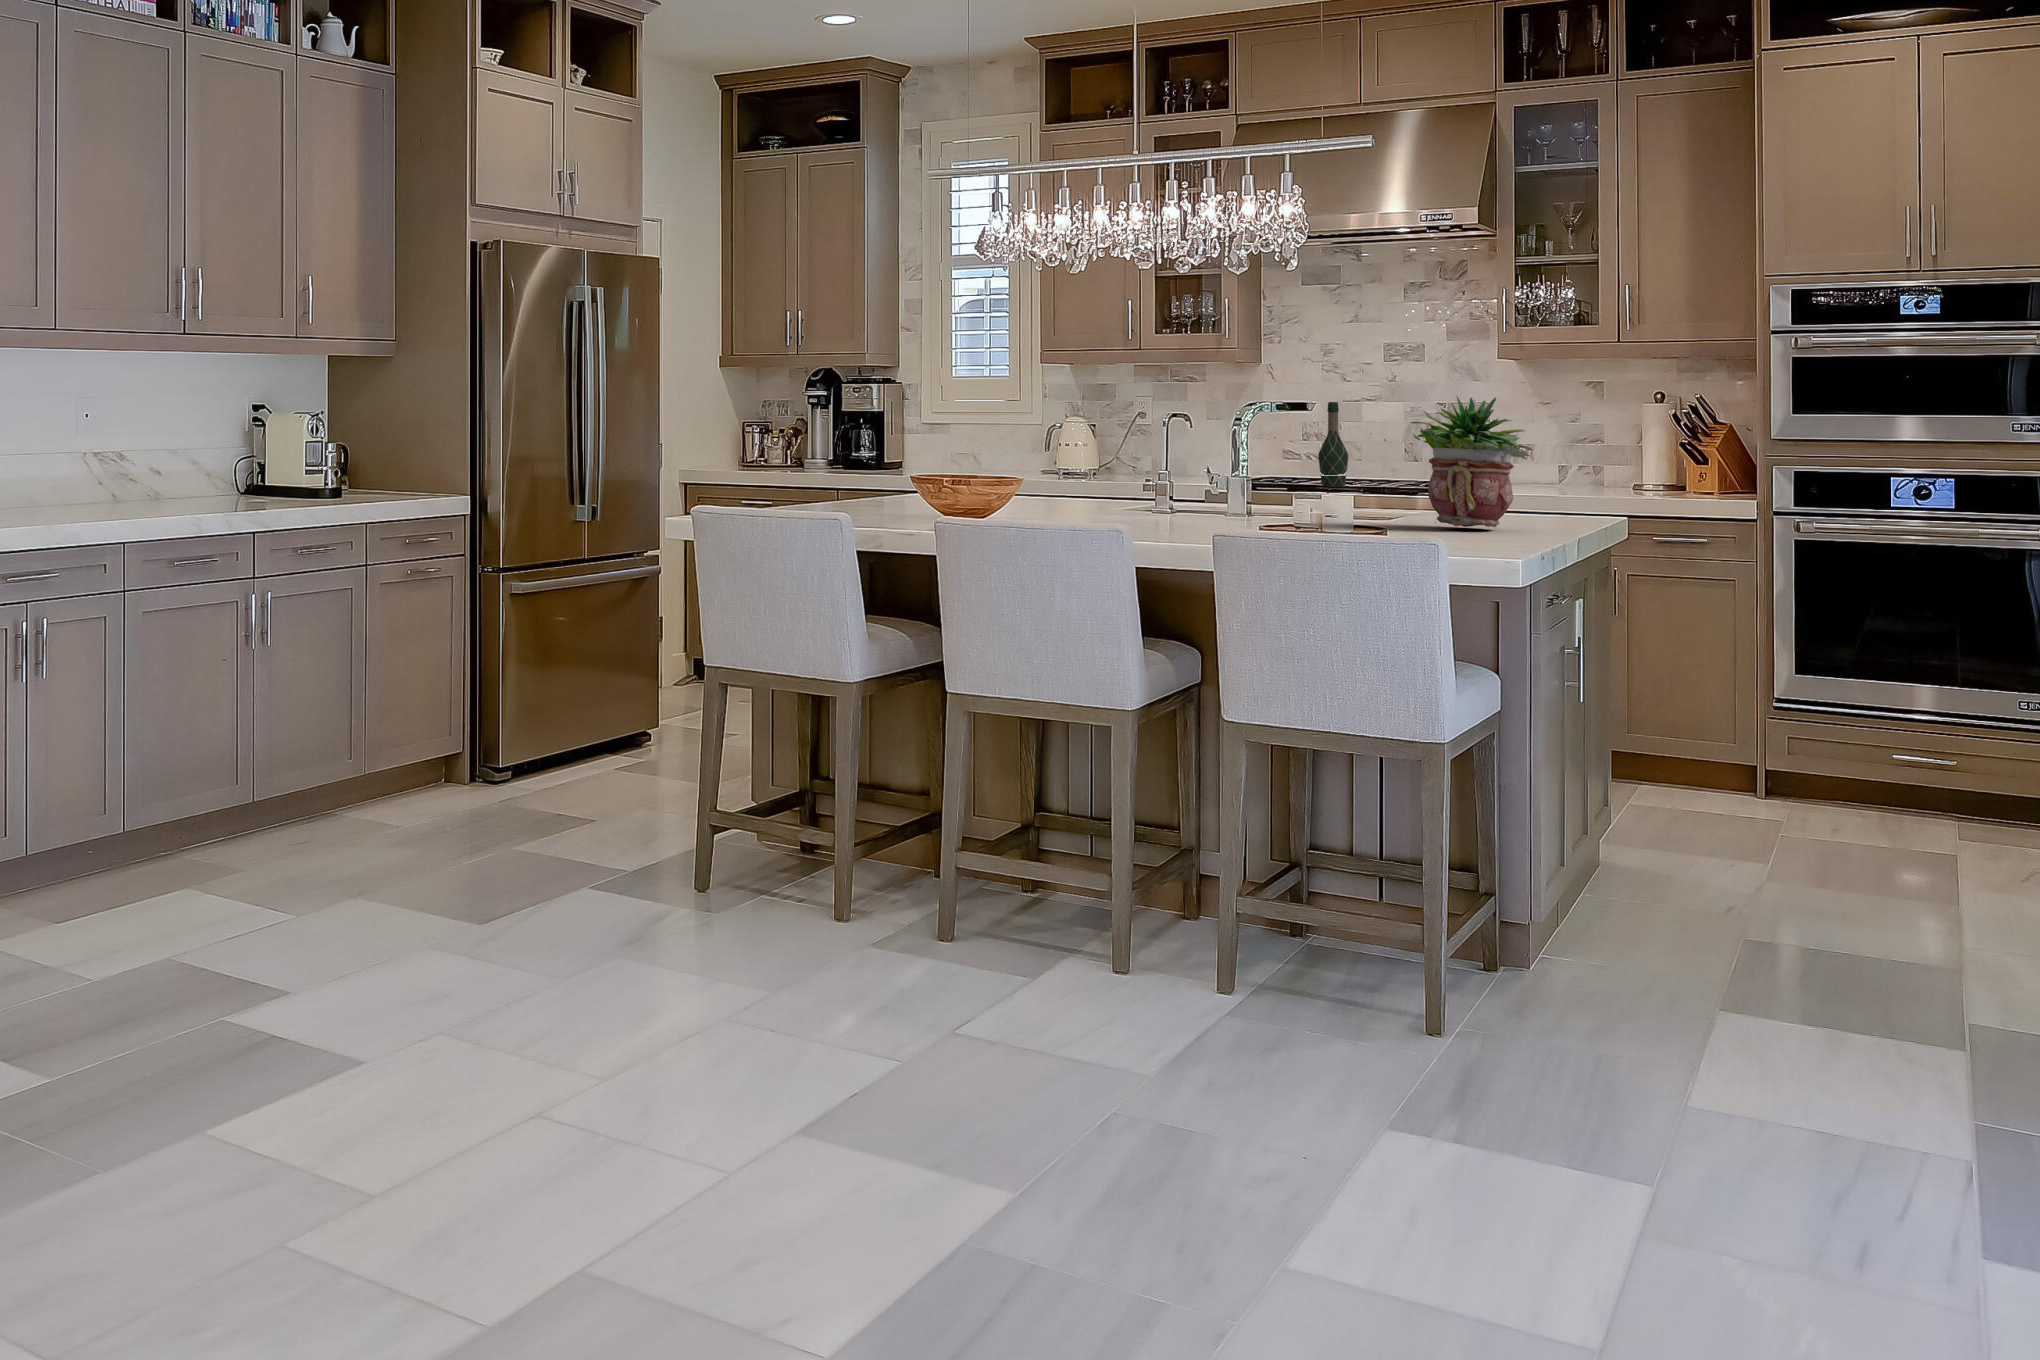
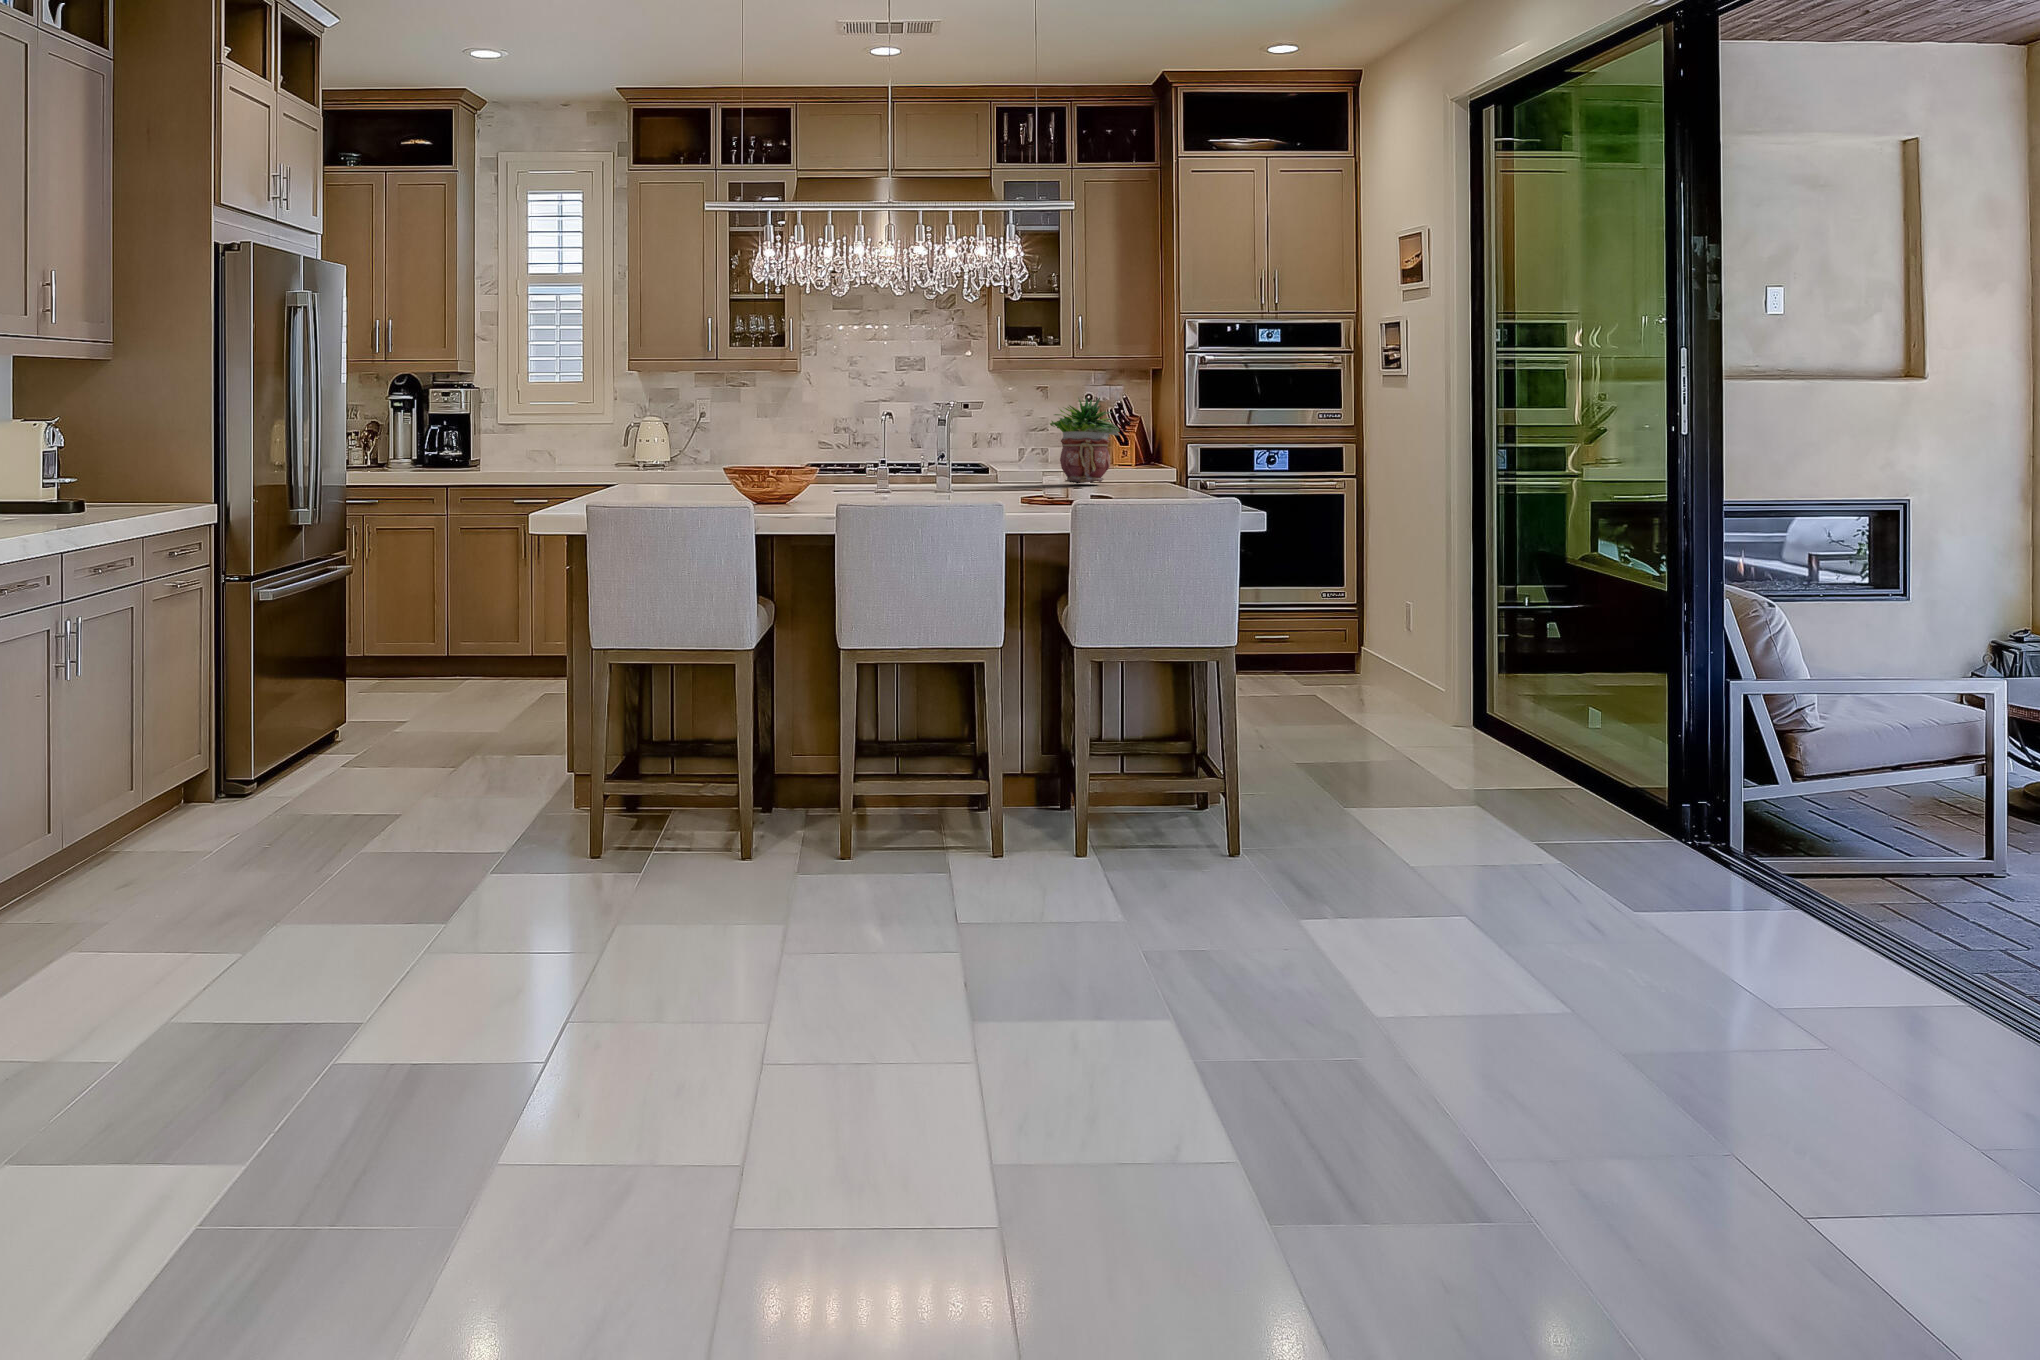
wine bottle: present [1318,402,1348,487] -> none [849,402,869,465]

